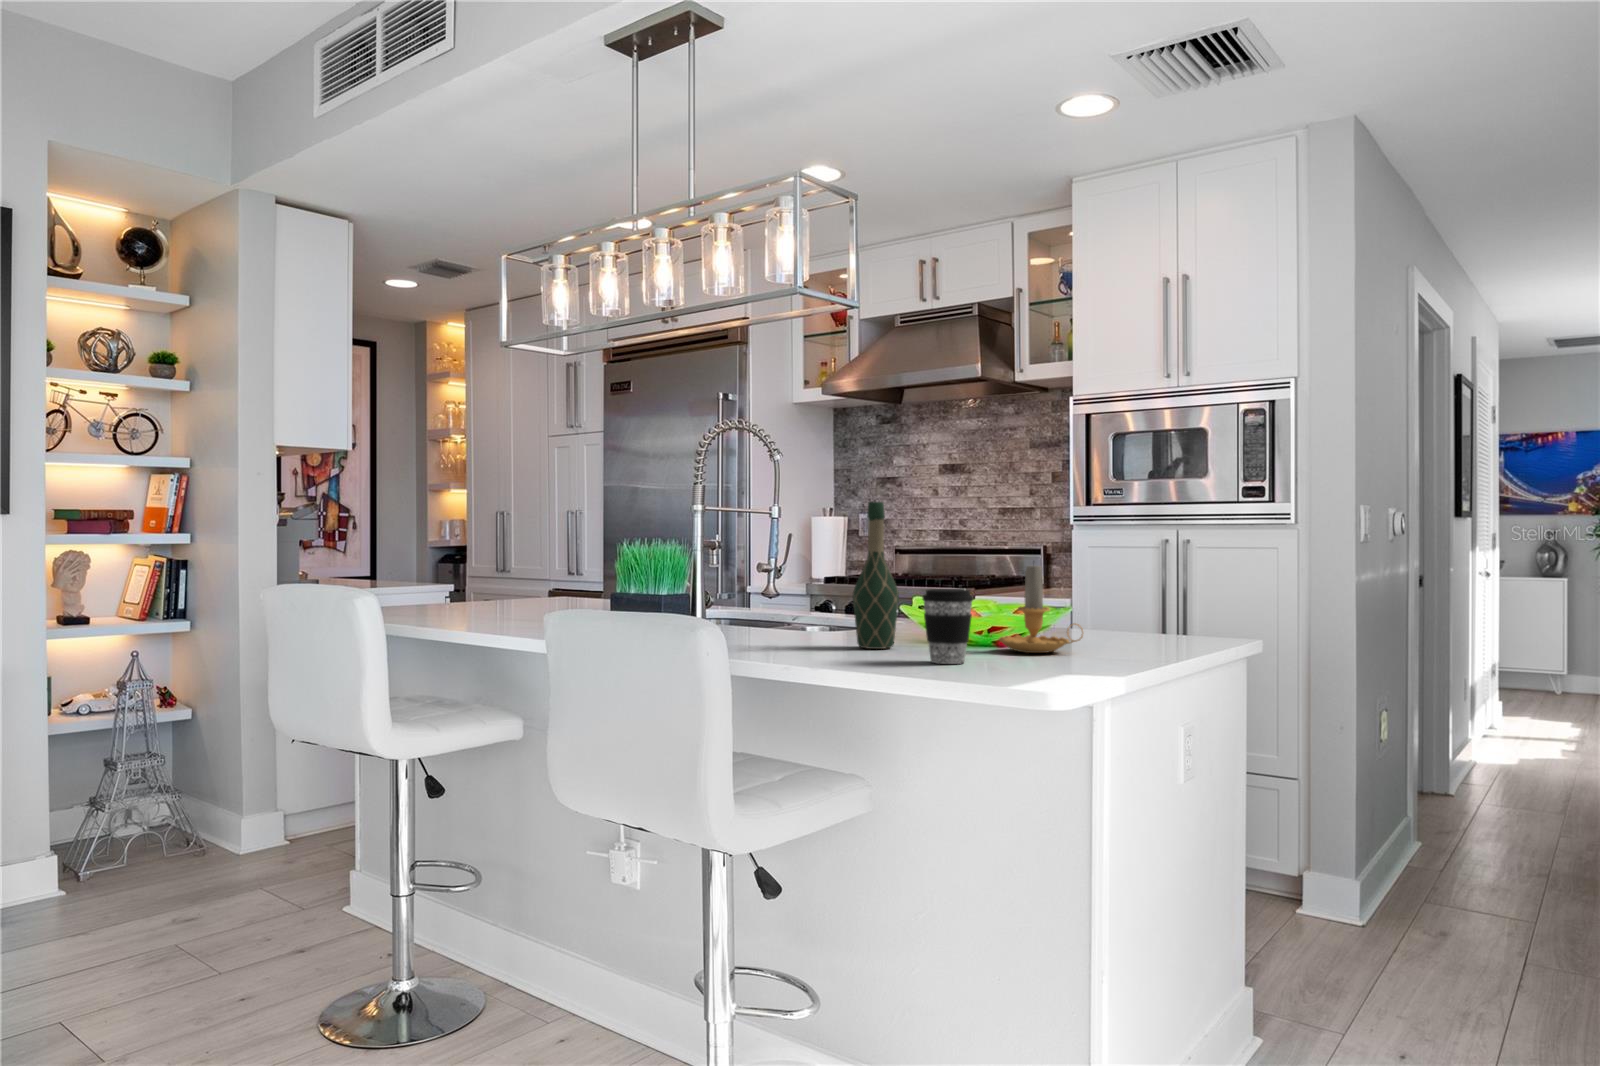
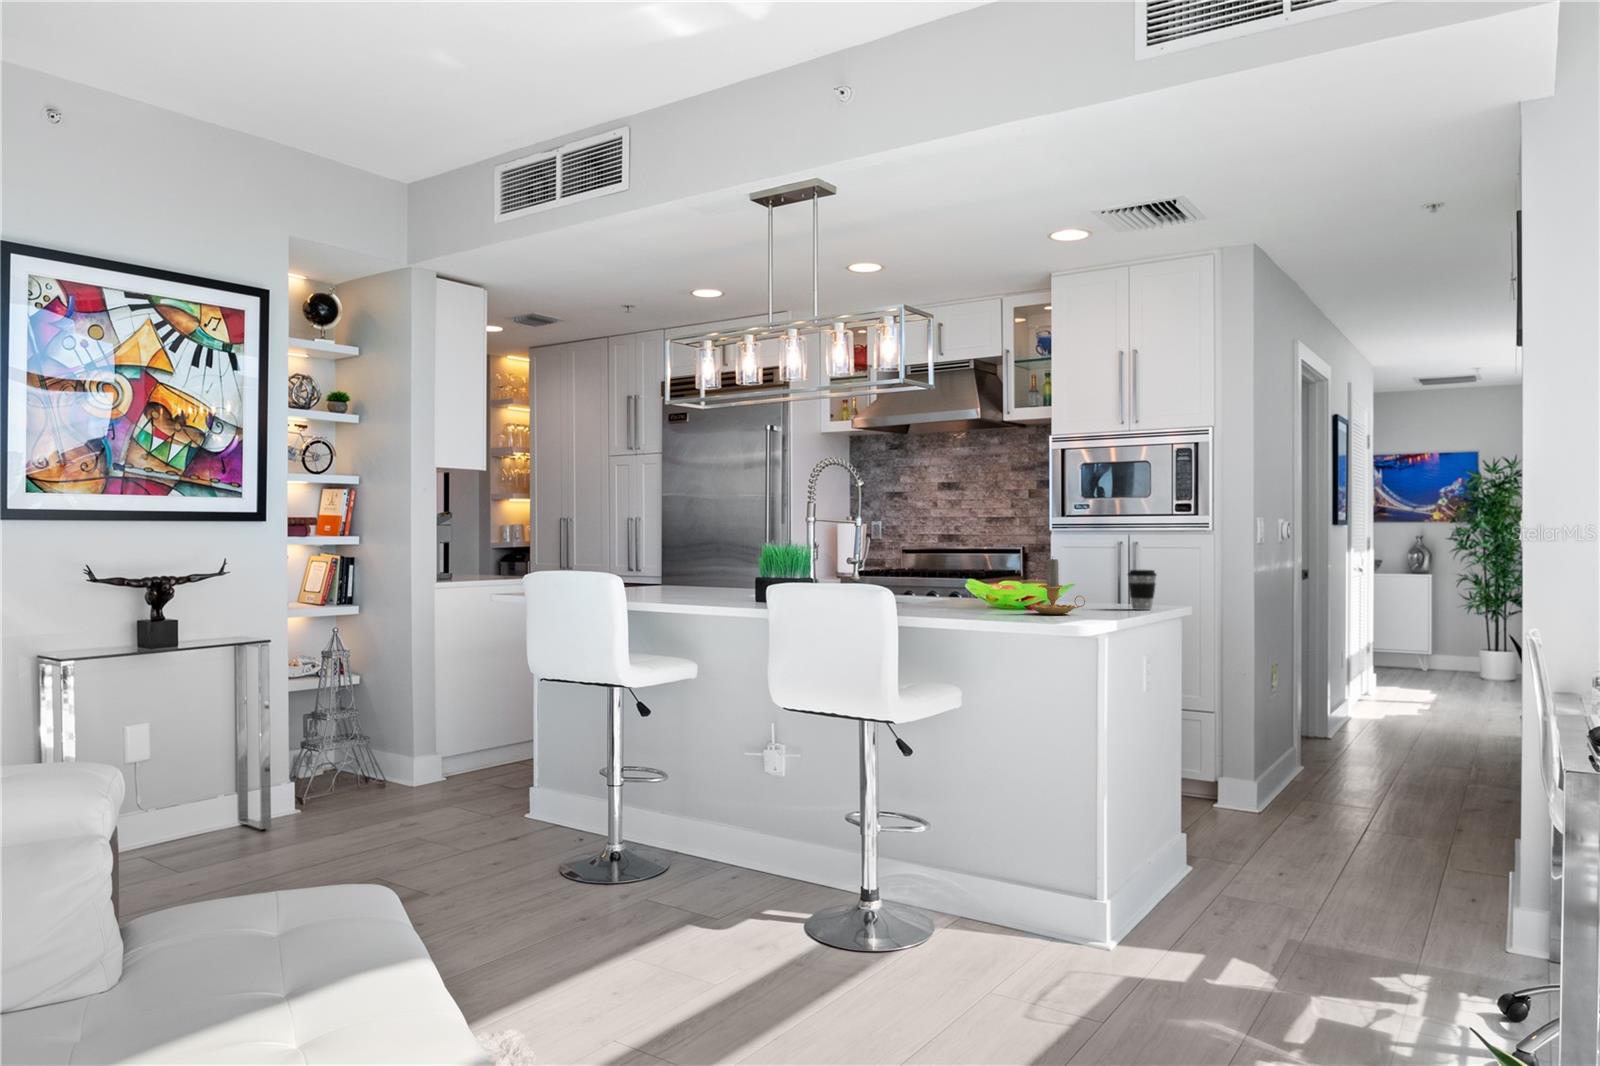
wine bottle: present [853,502,899,649] -> none [934,518,965,613]
coffee cup: present [923,589,973,664] -> present [1128,570,1156,610]

